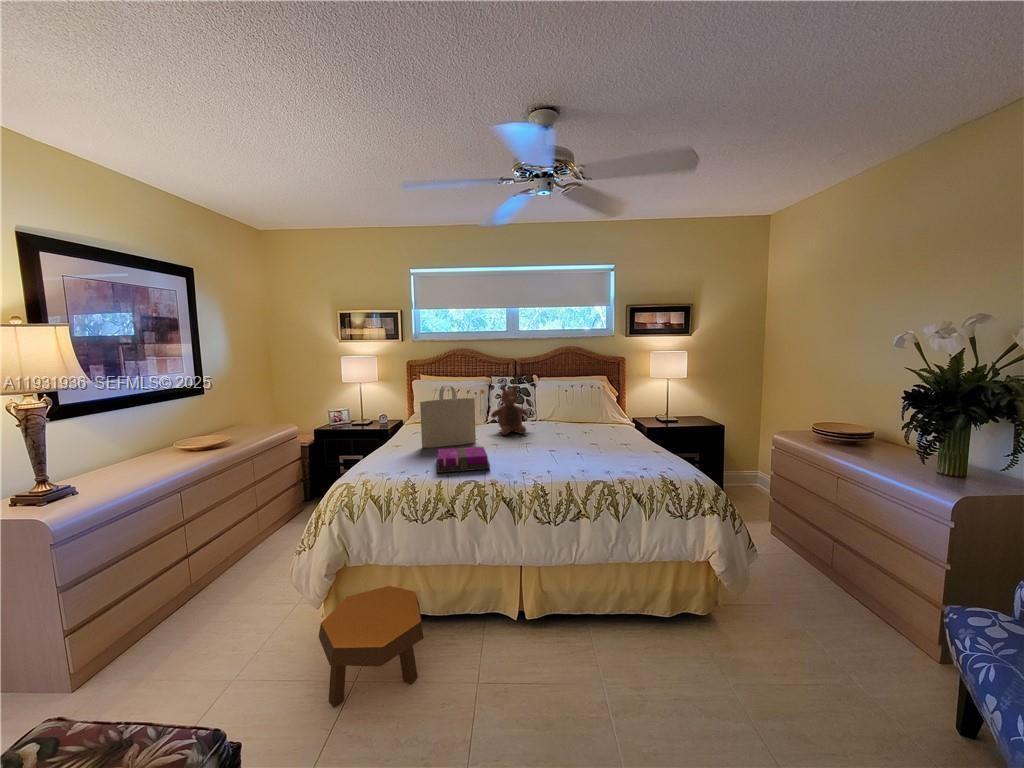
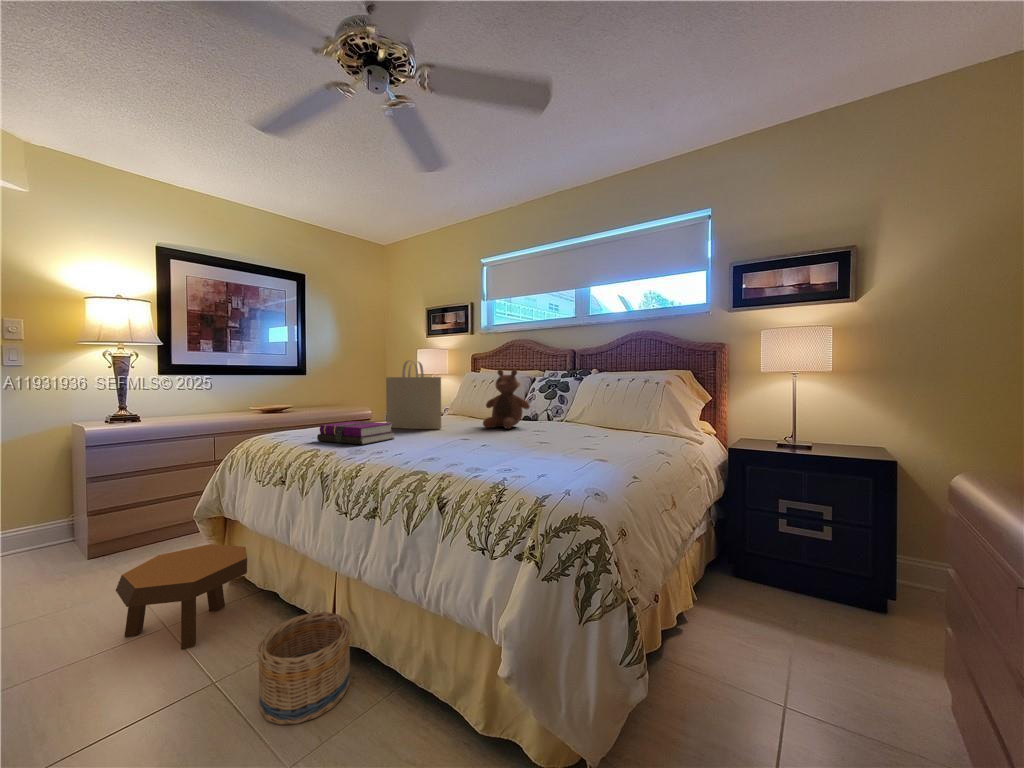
basket: none [523,596,585,676] -> present [257,612,351,725]

